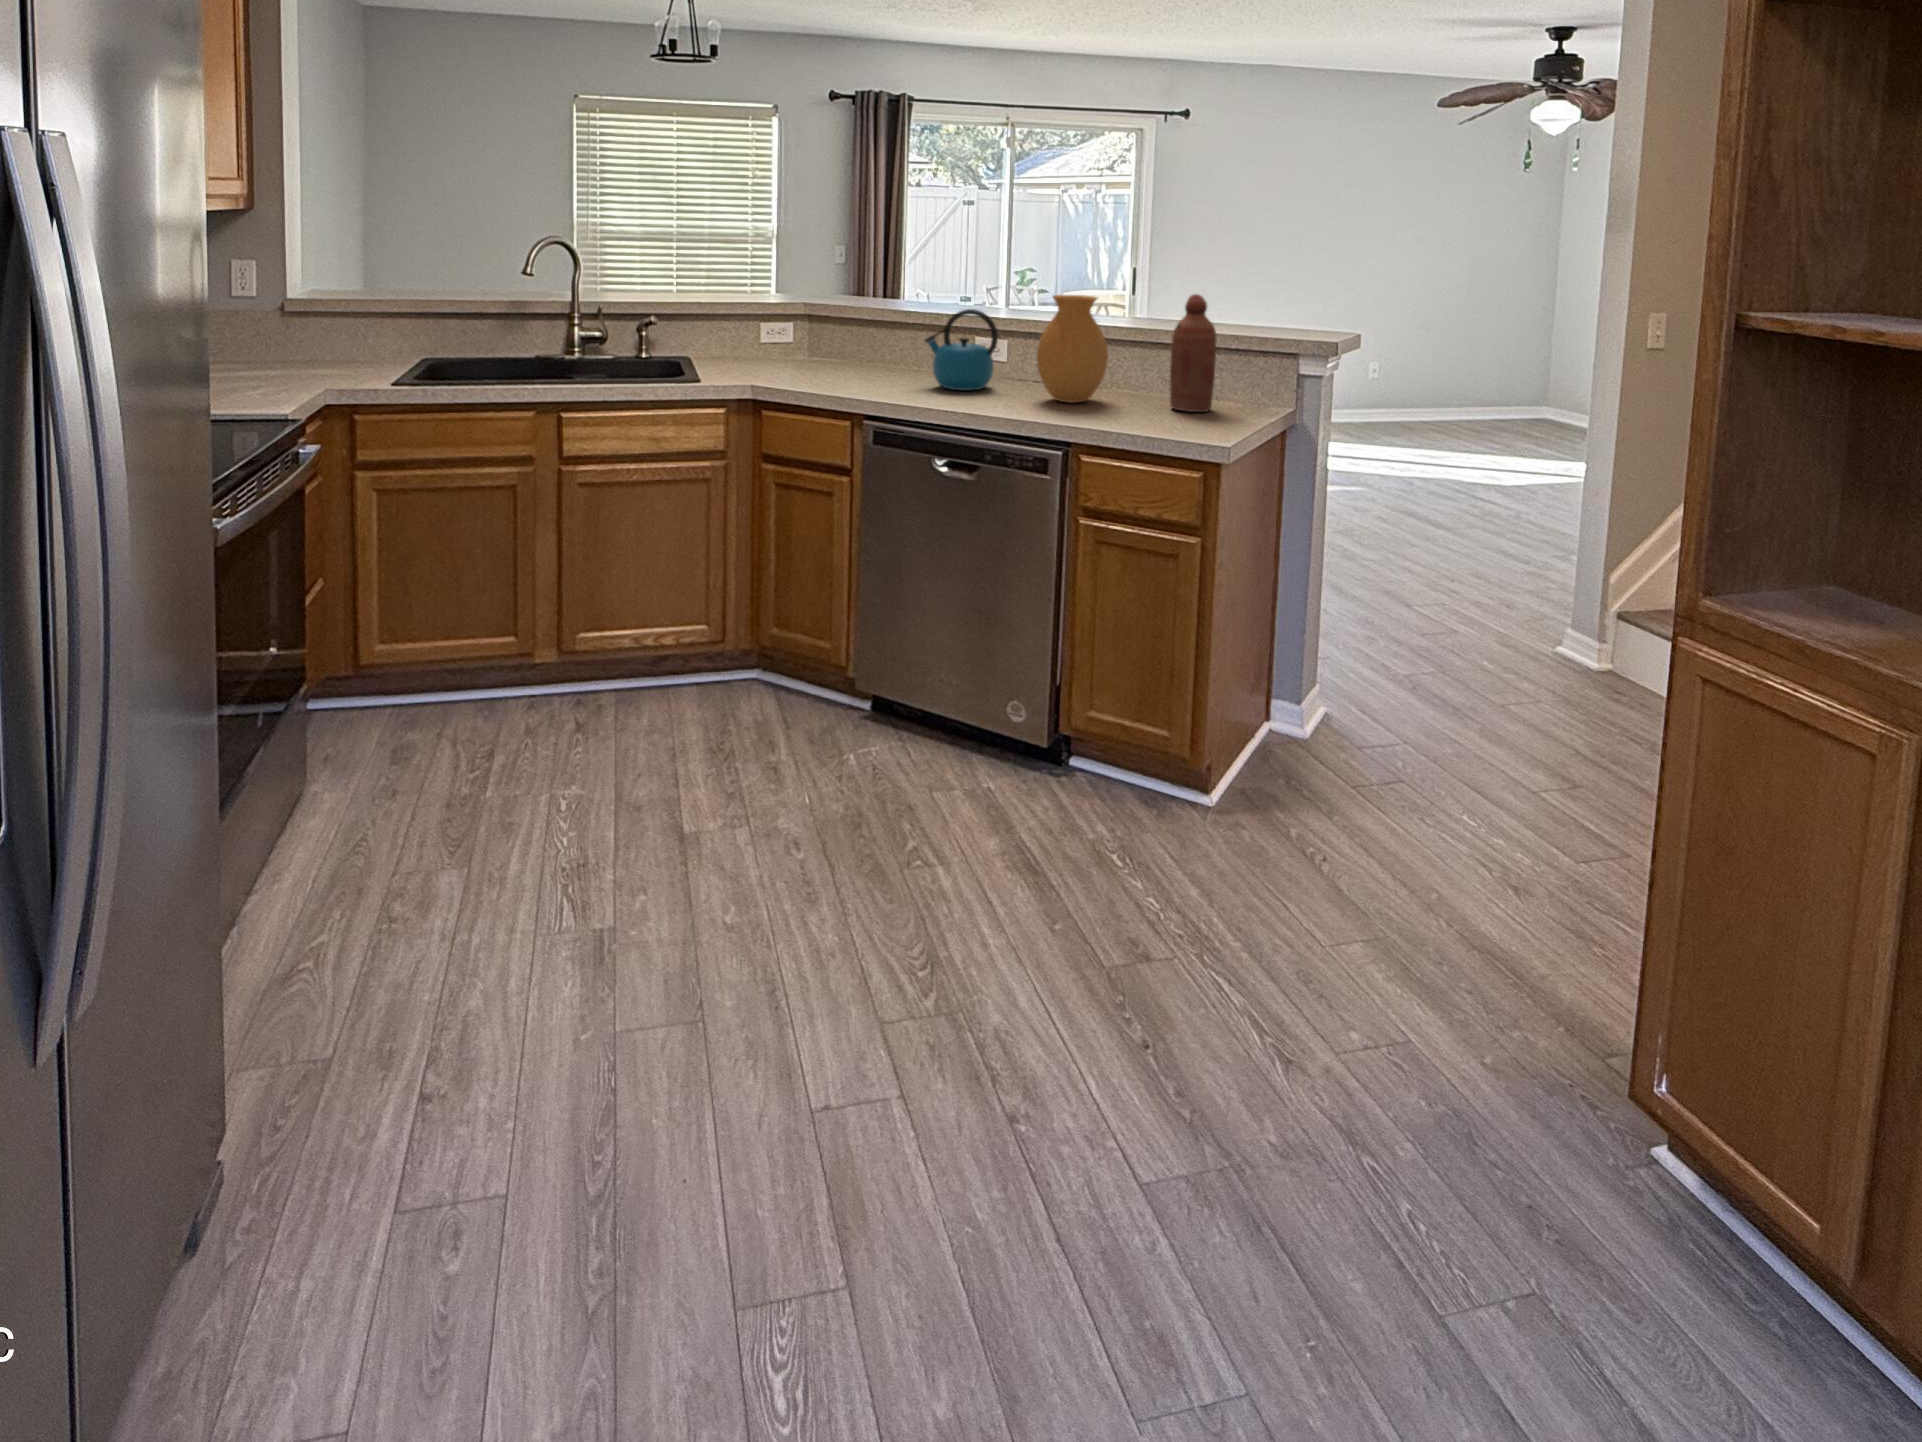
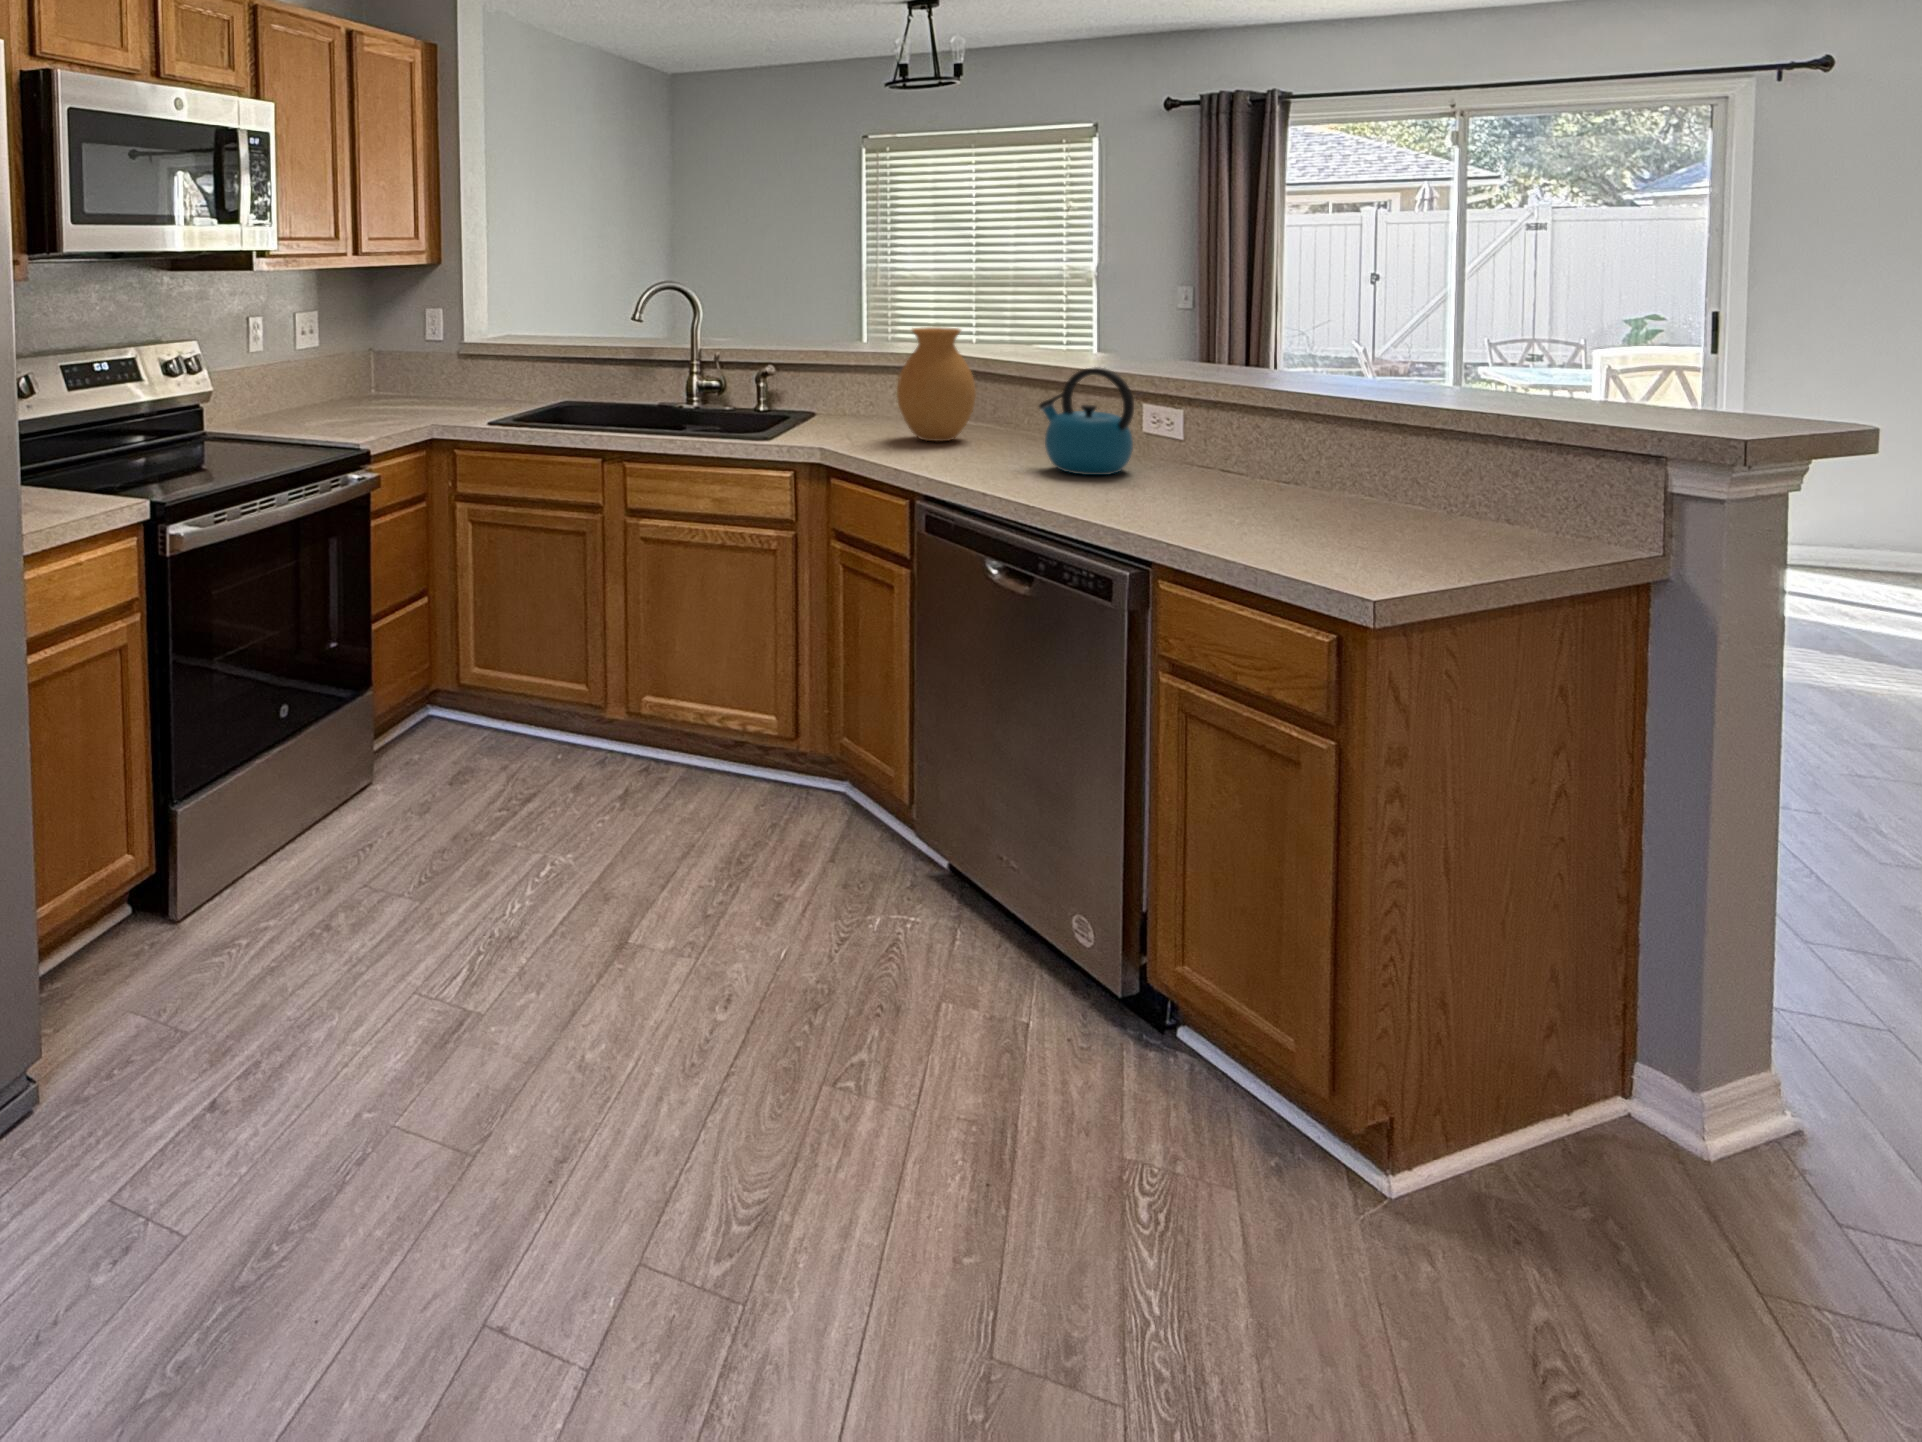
bottle: present [1170,294,1216,412] -> none [1365,352,1450,538]
vase: present [1037,295,1108,403] -> present [897,327,976,441]

